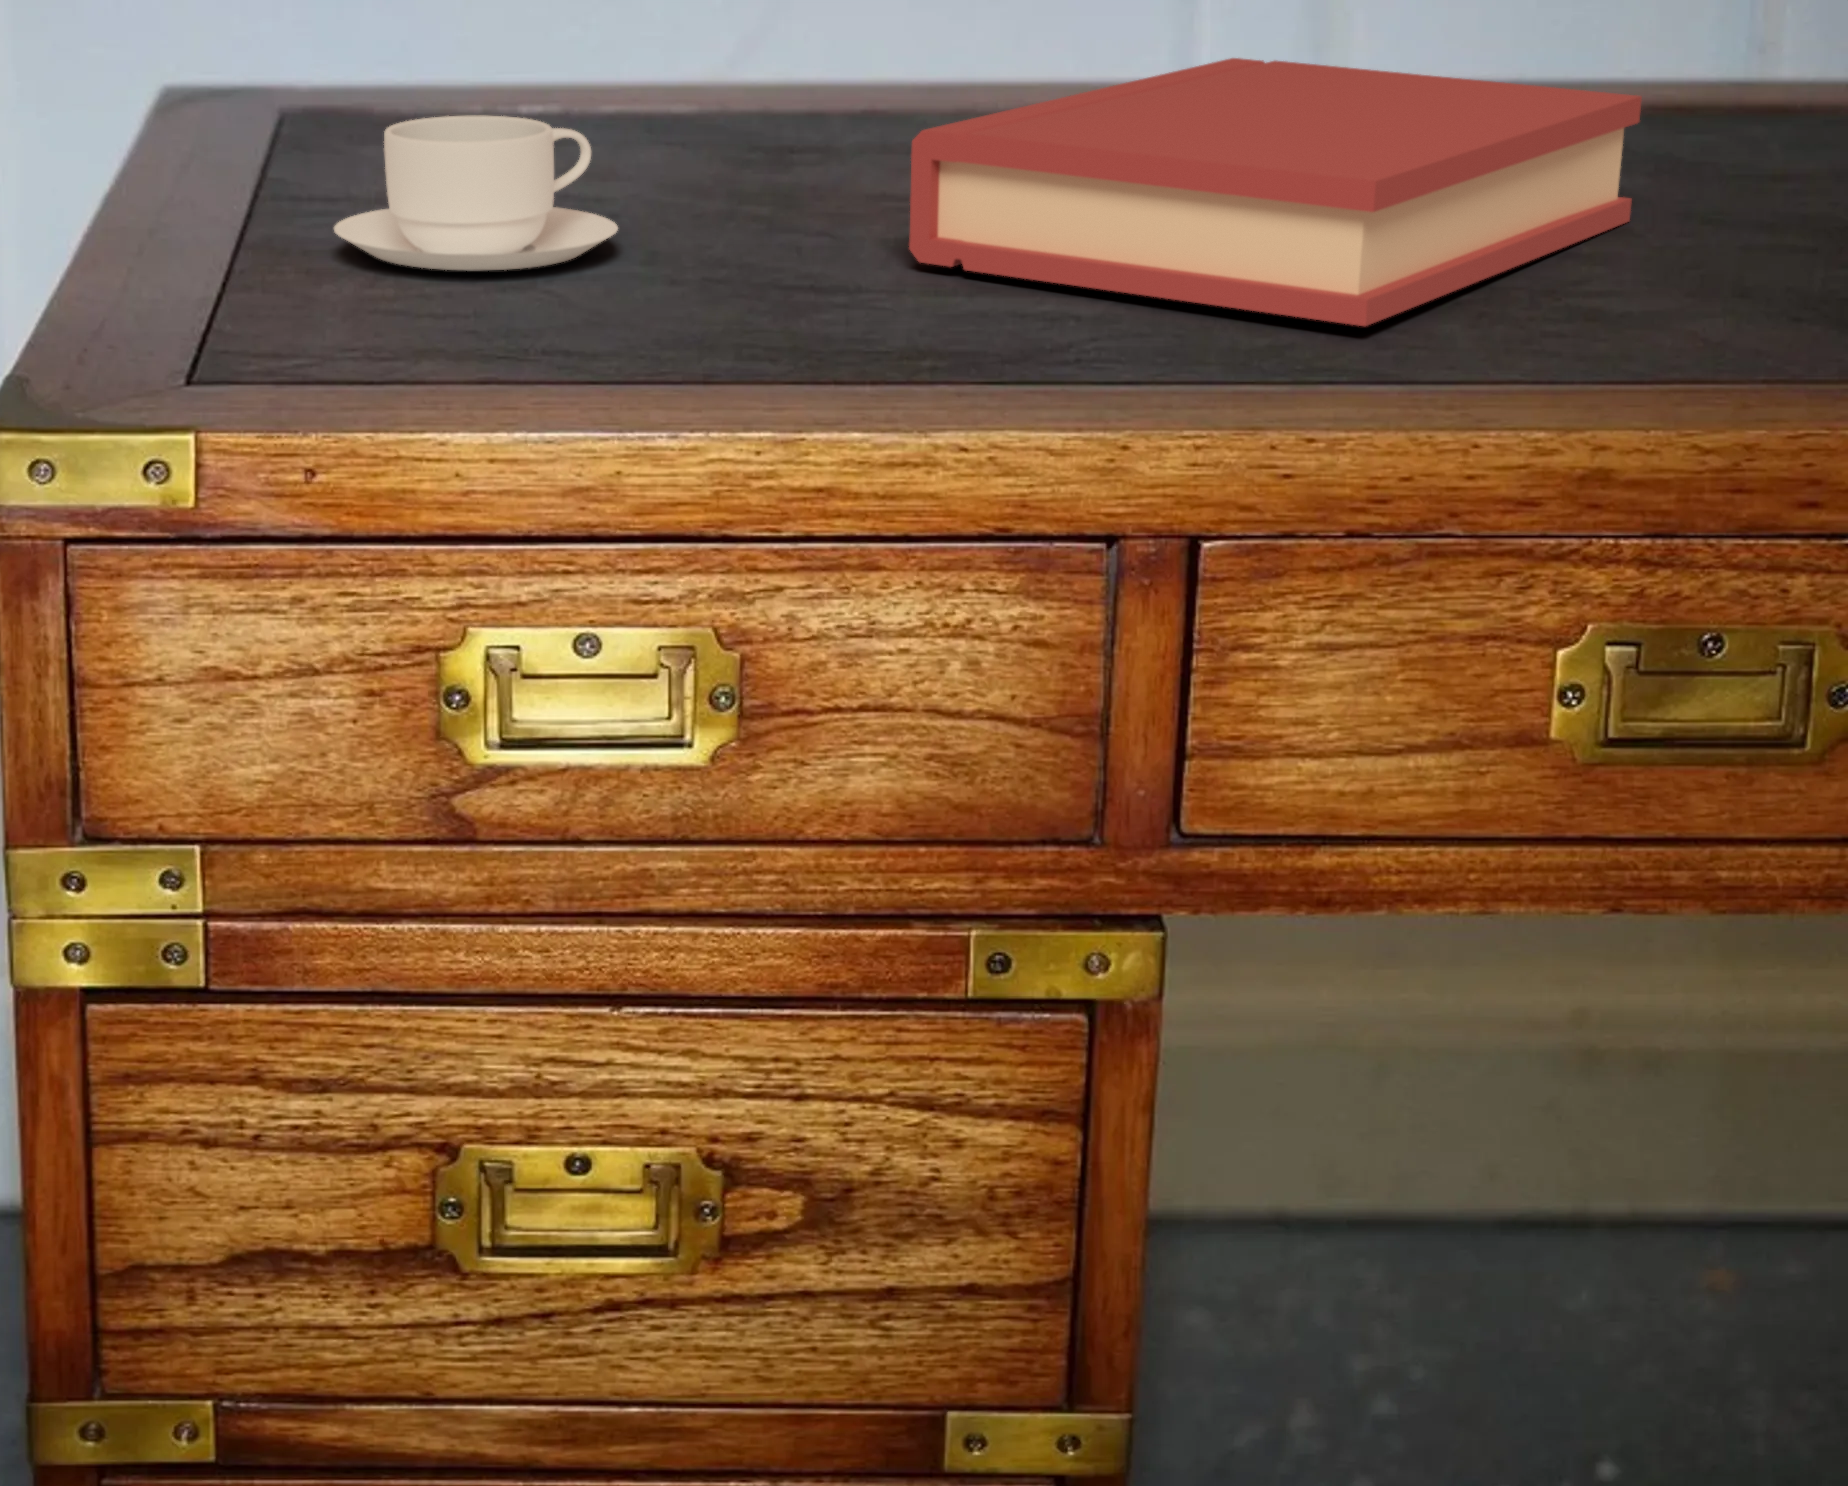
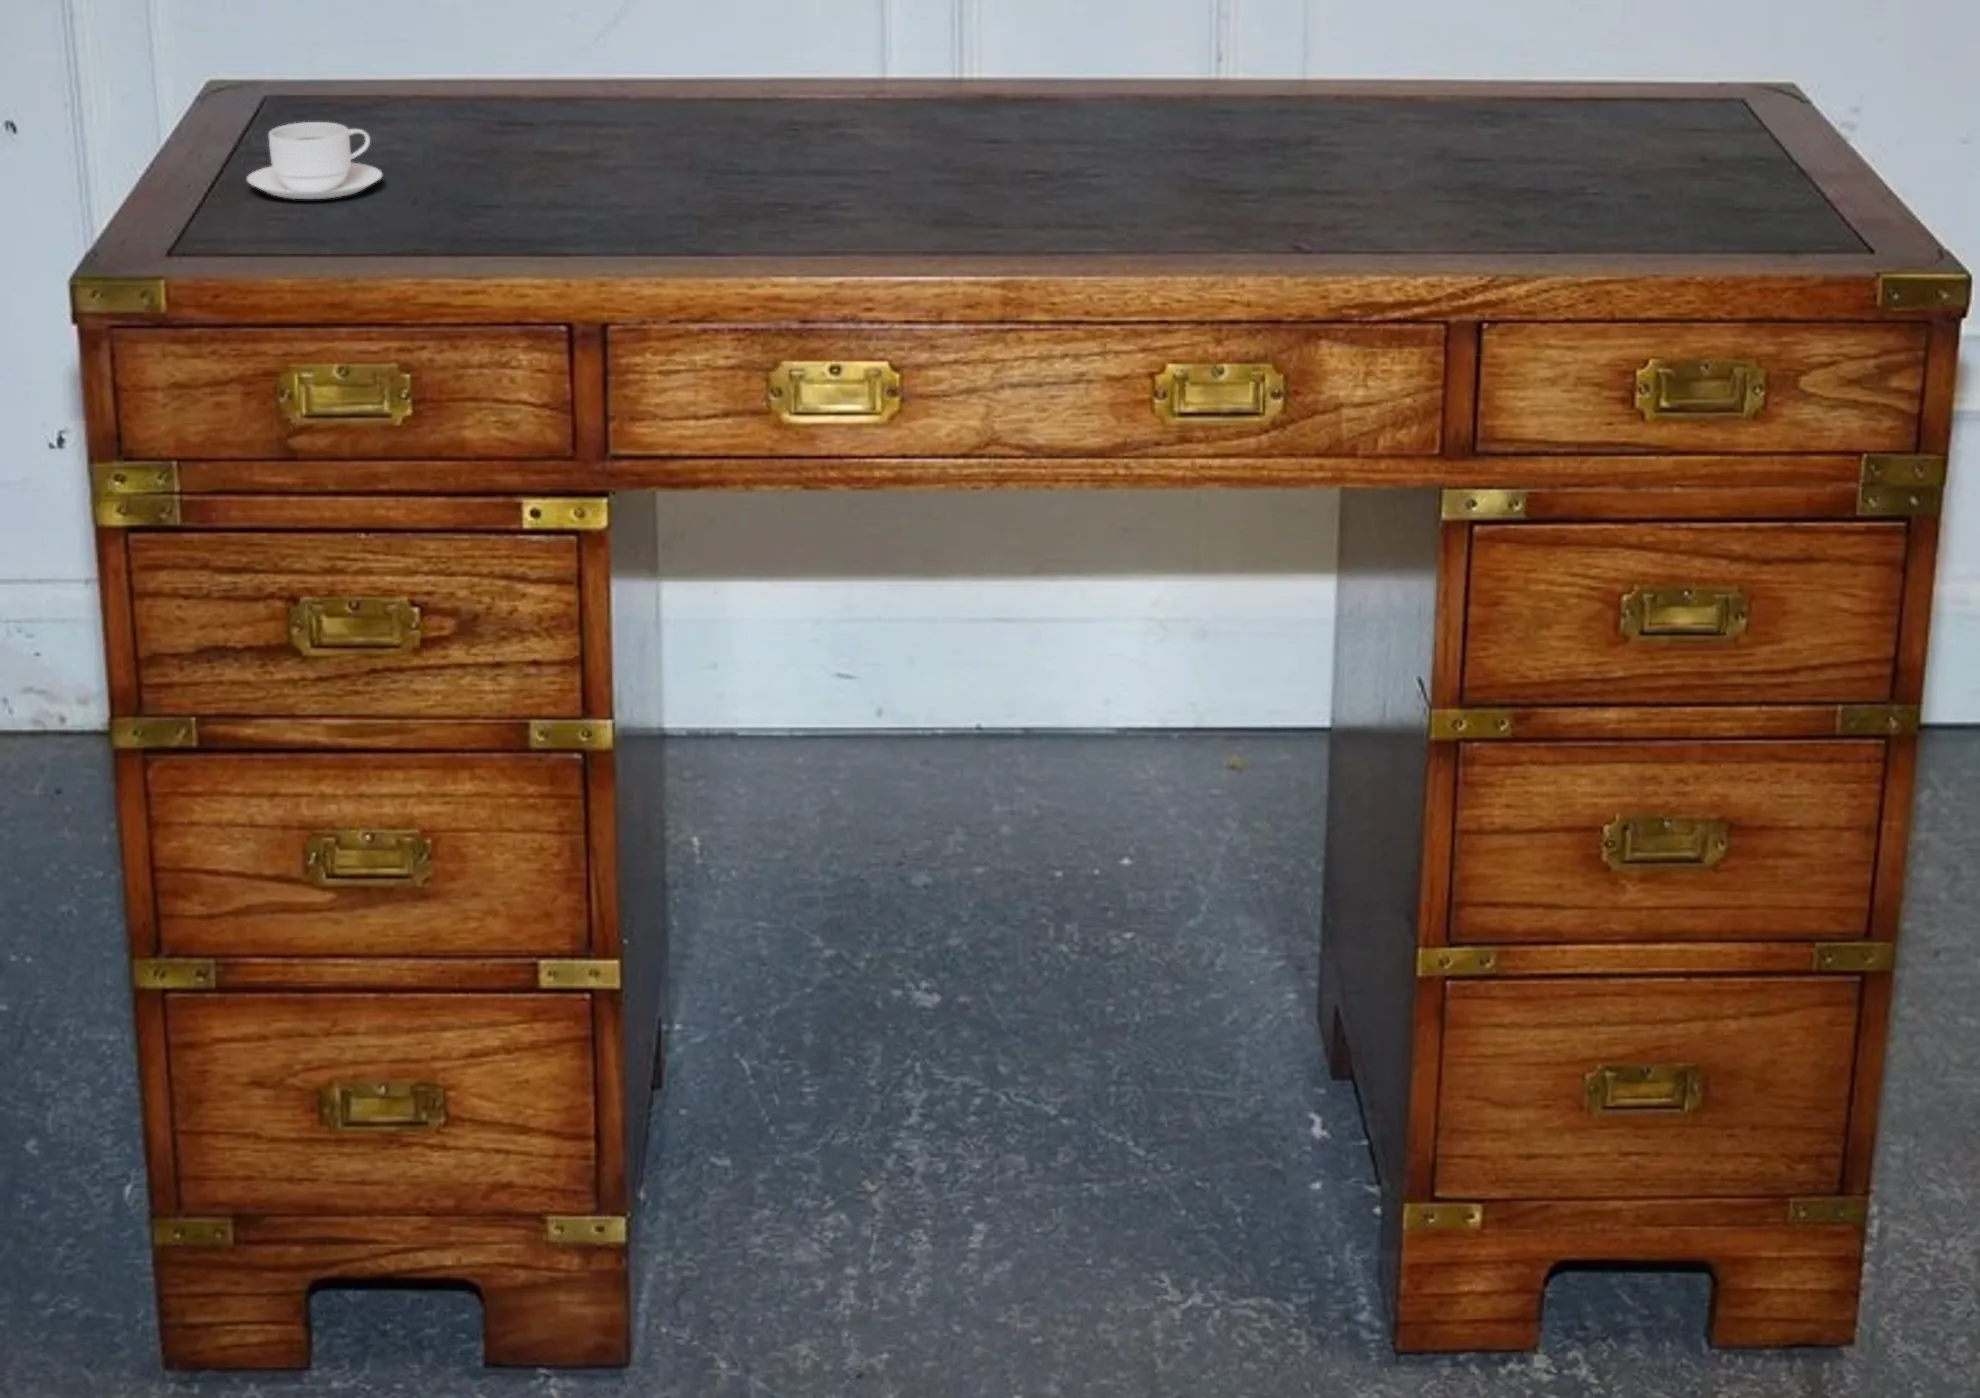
hardback book: present [909,58,1642,326] -> none [513,78,887,228]

